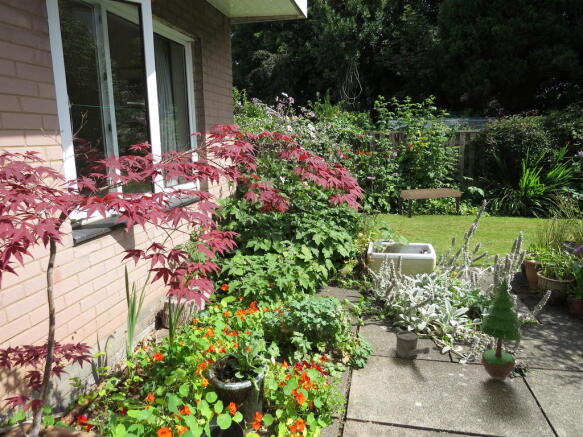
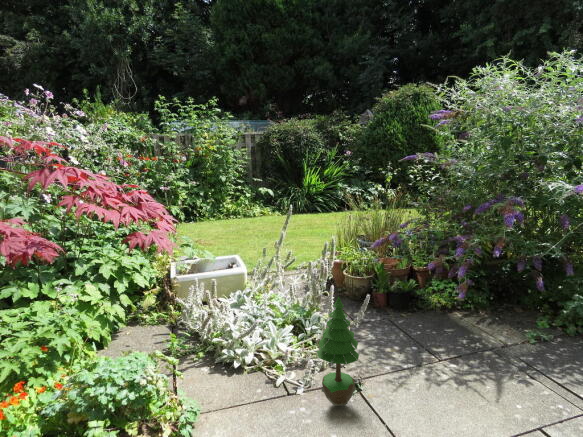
bench: present [399,188,461,218] -> none [192,191,253,224]
watering can: present [395,327,430,359] -> none [222,369,267,408]

